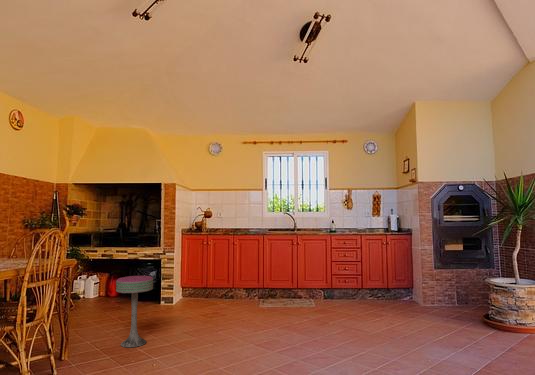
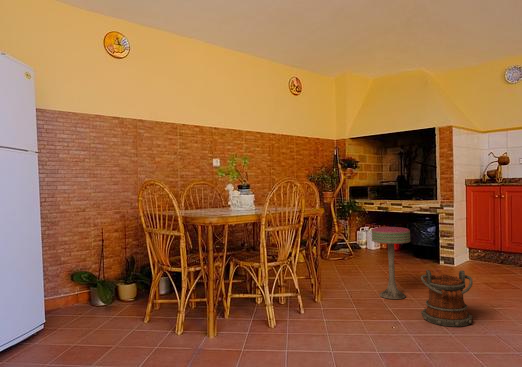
bucket: none [167,309,209,361] -> present [421,270,473,327]

